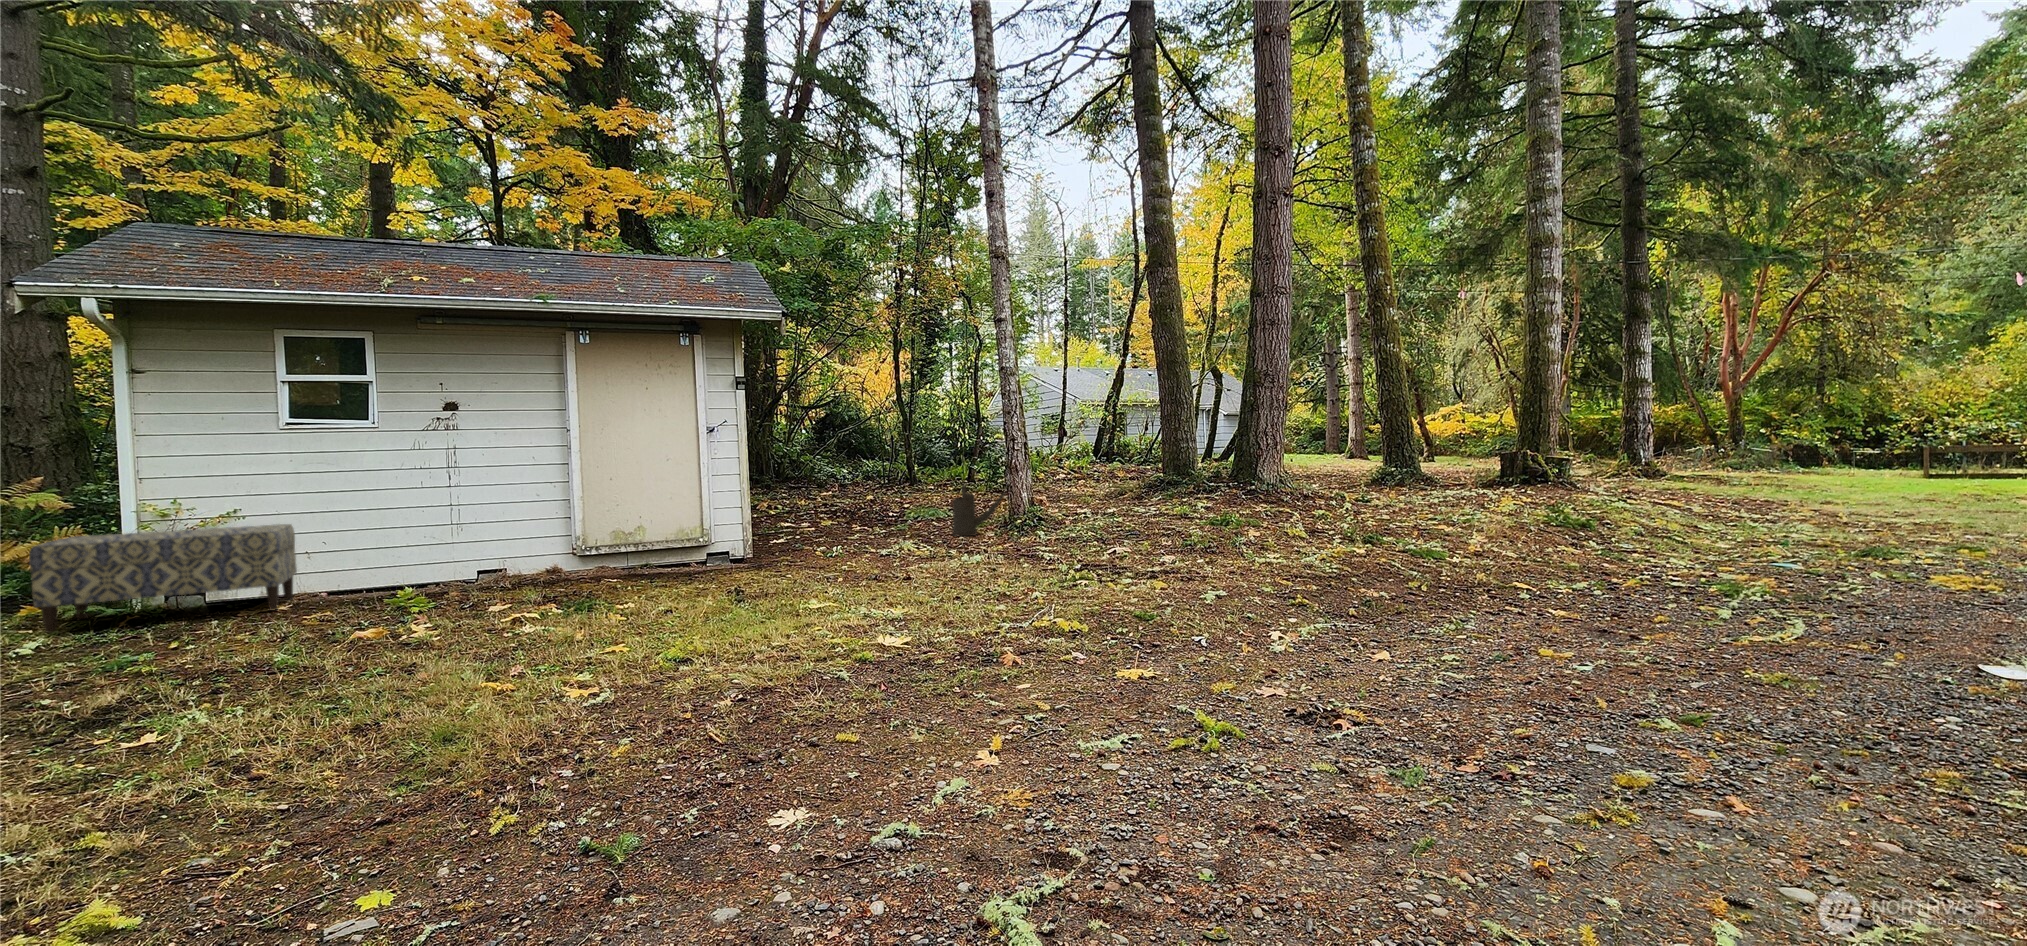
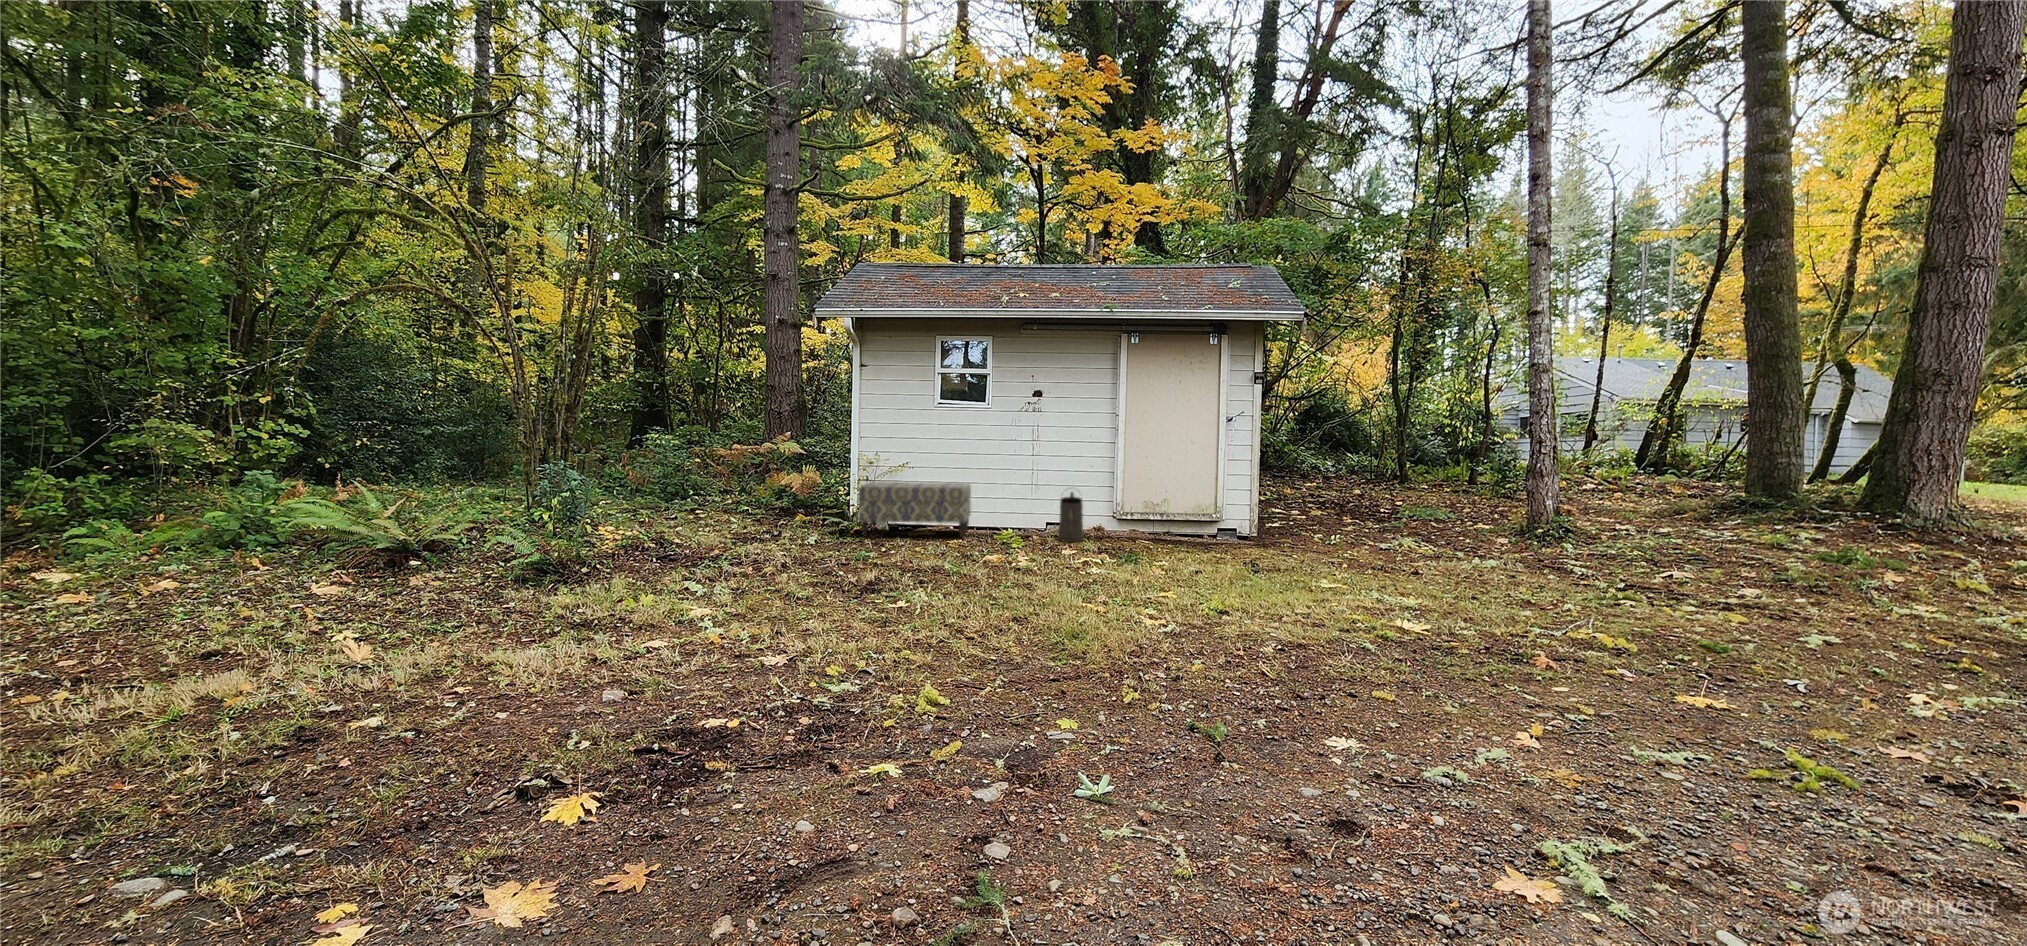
watering can: present [952,484,1006,536] -> present [1058,492,1084,542]

